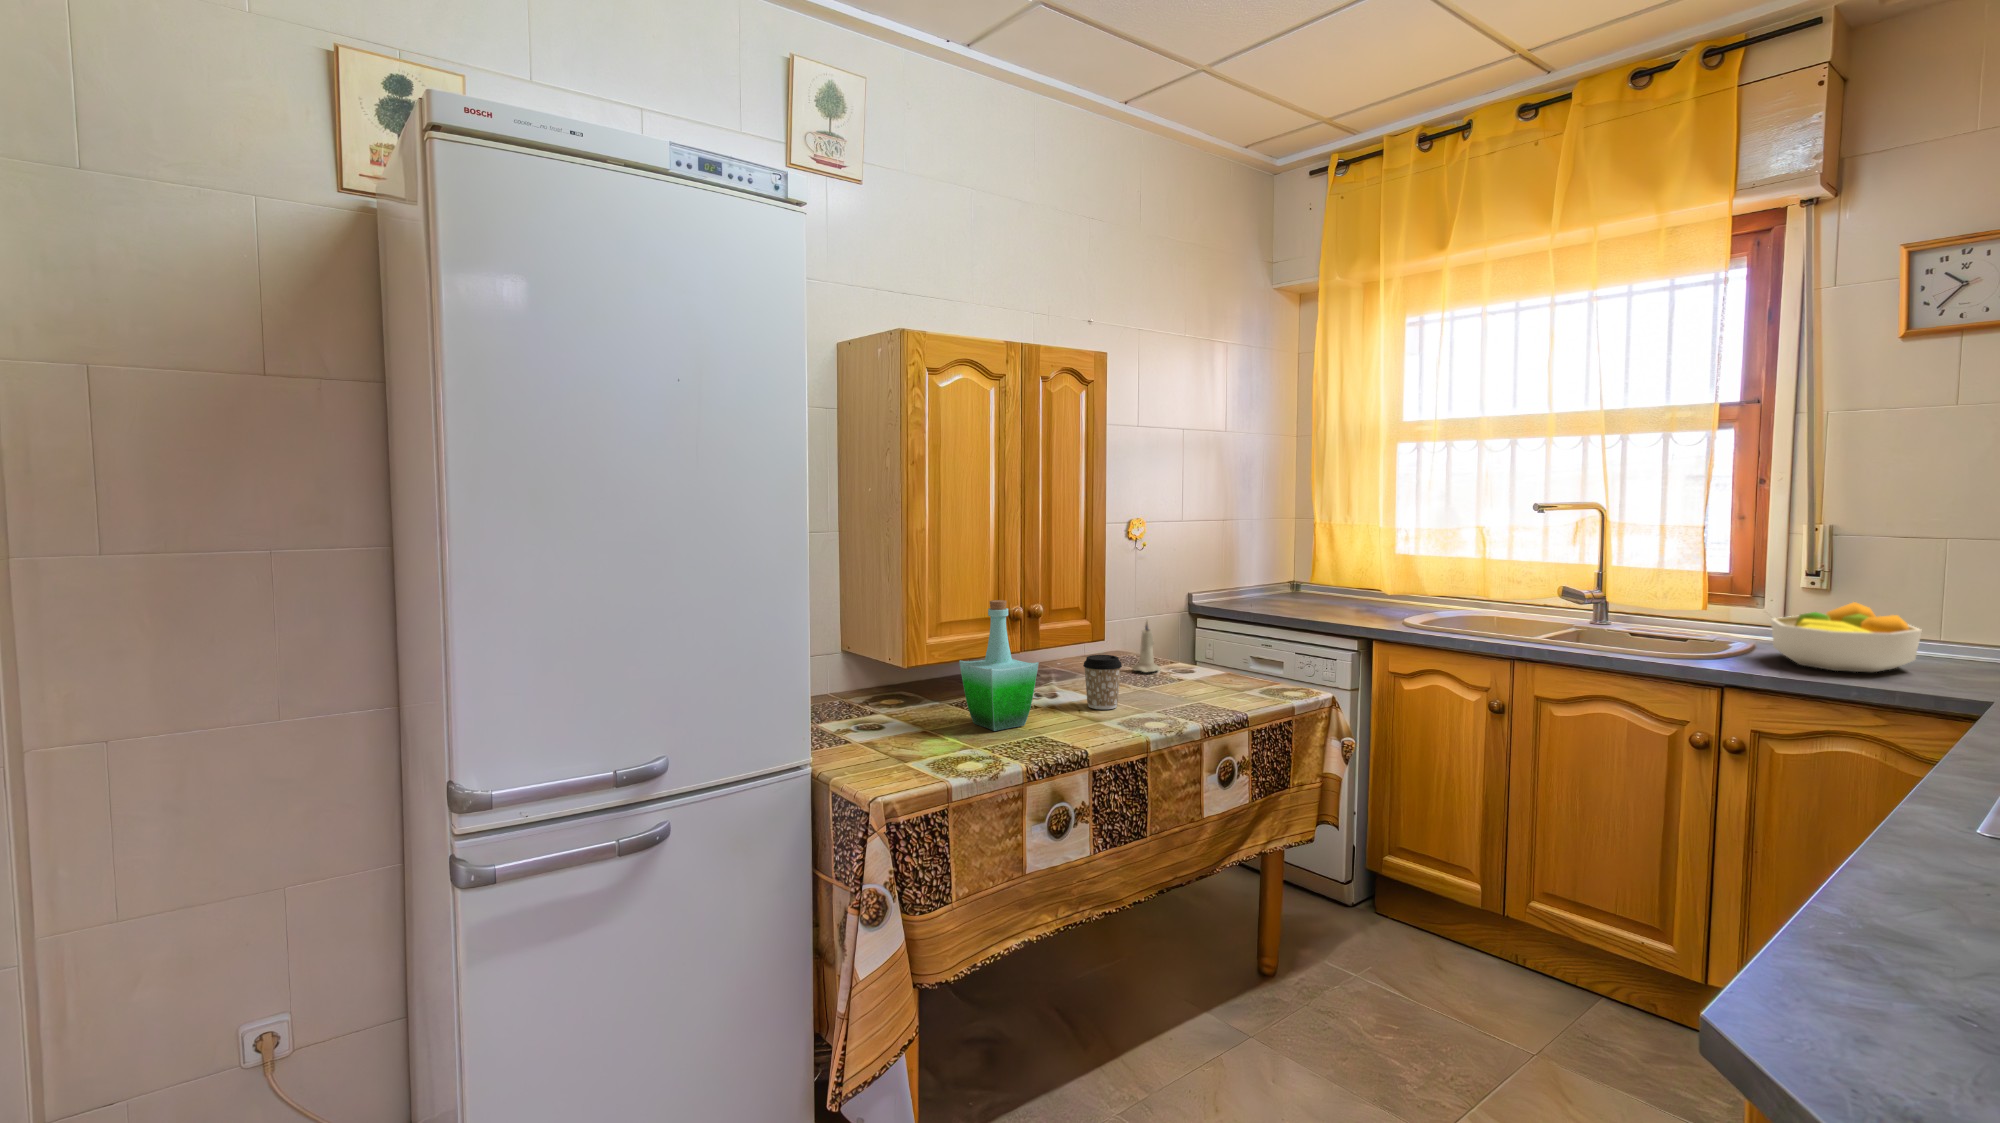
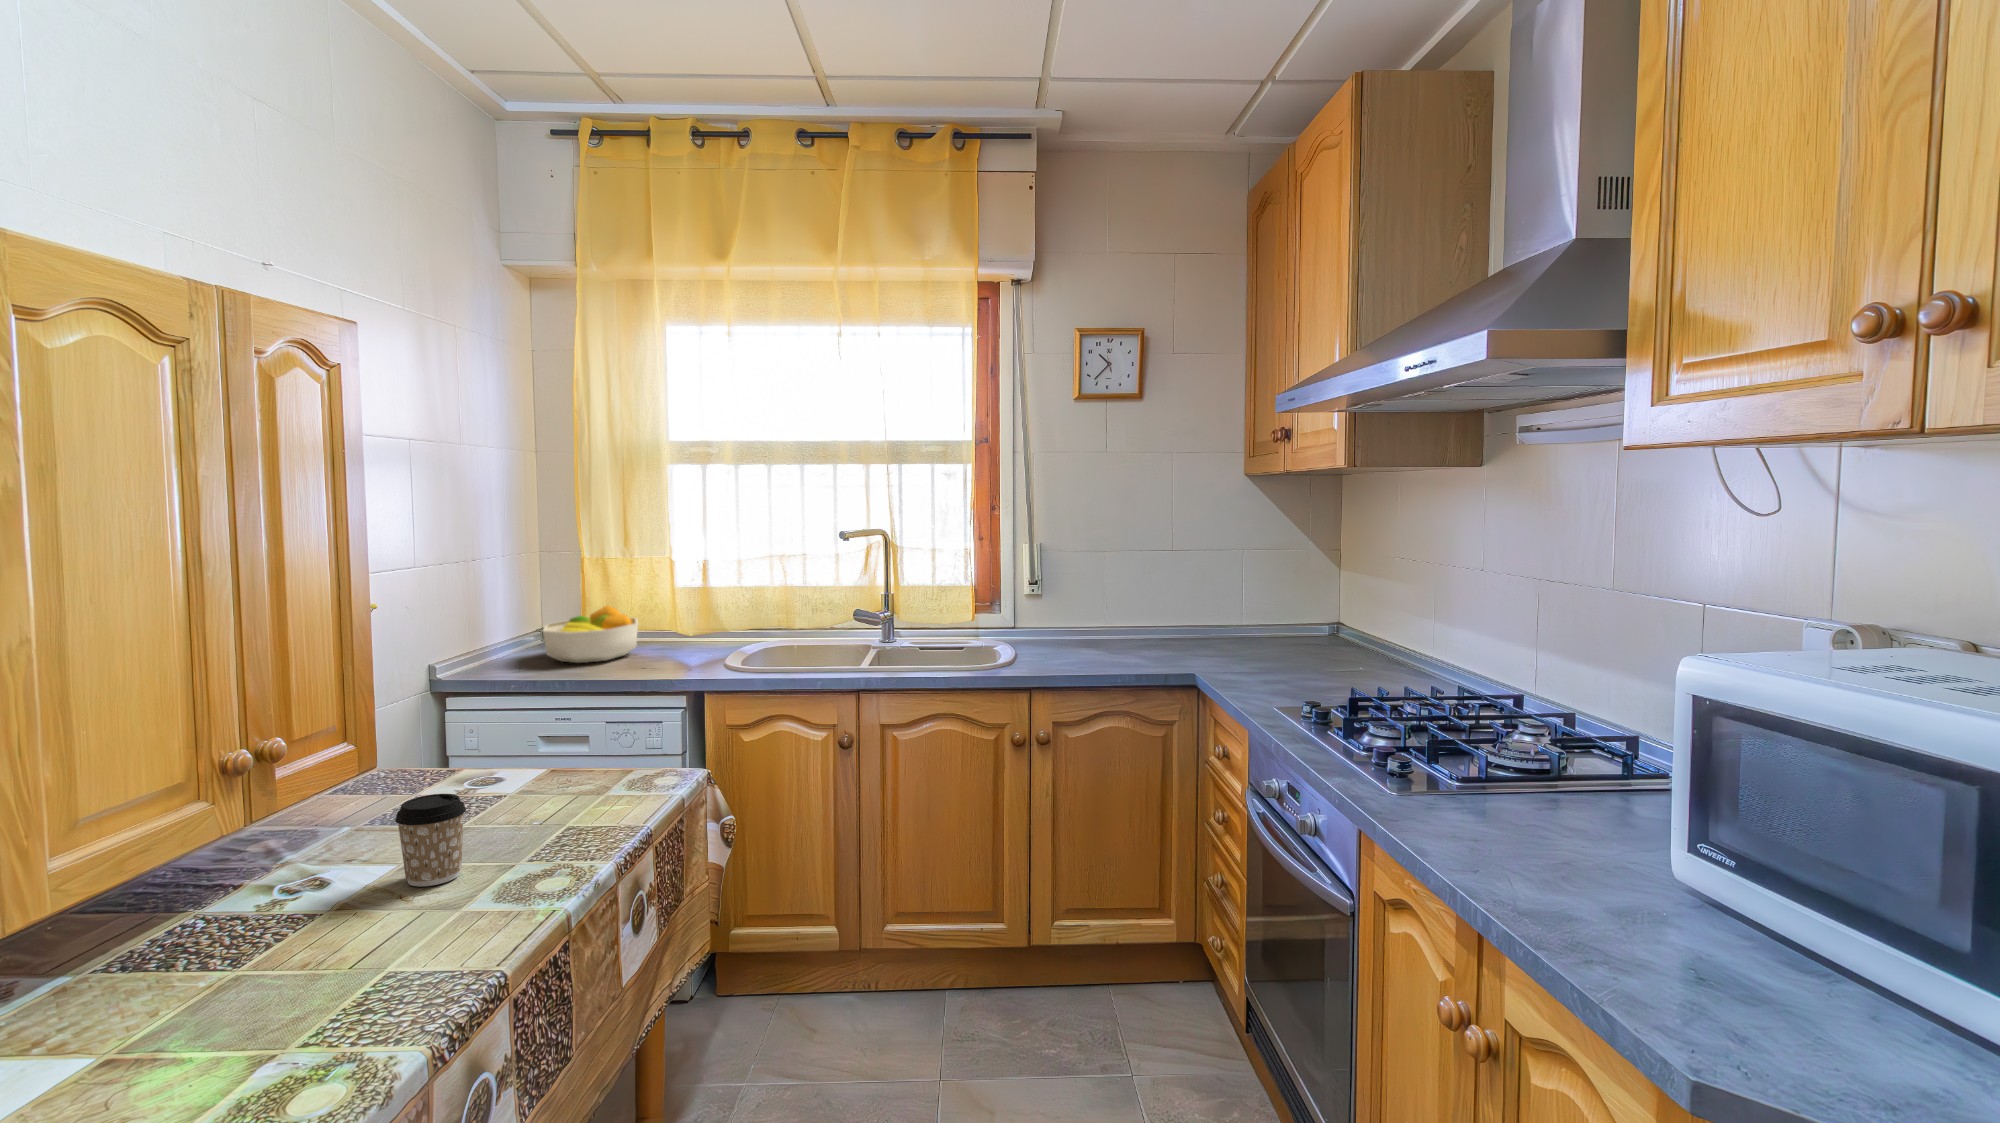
bottle: present [959,600,1038,731] -> none [171,749,357,995]
fruit bowl: present [1771,602,1922,672] -> present [543,606,638,663]
candle: present [1132,622,1161,672] -> none [410,719,458,800]

